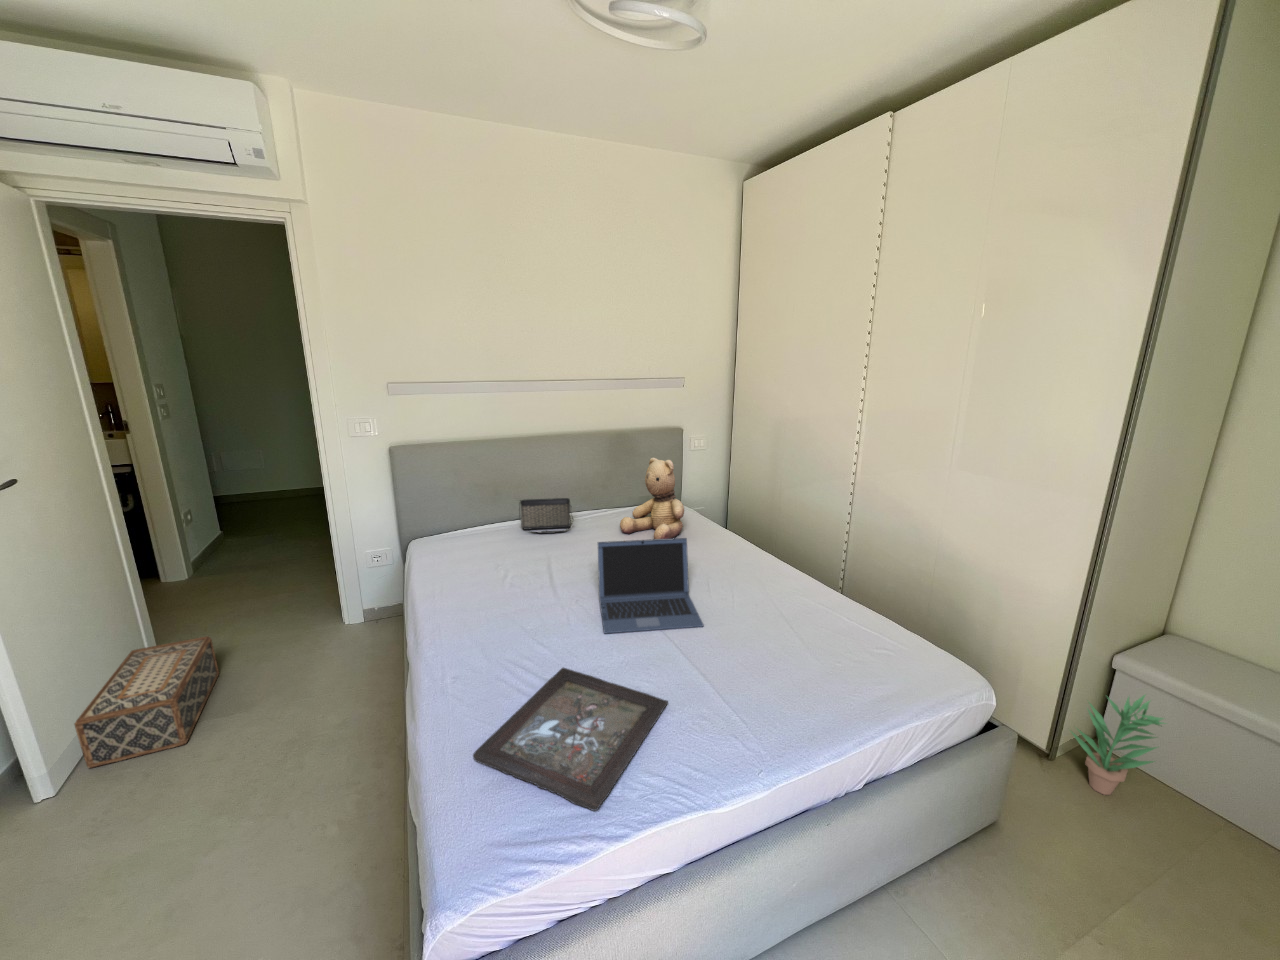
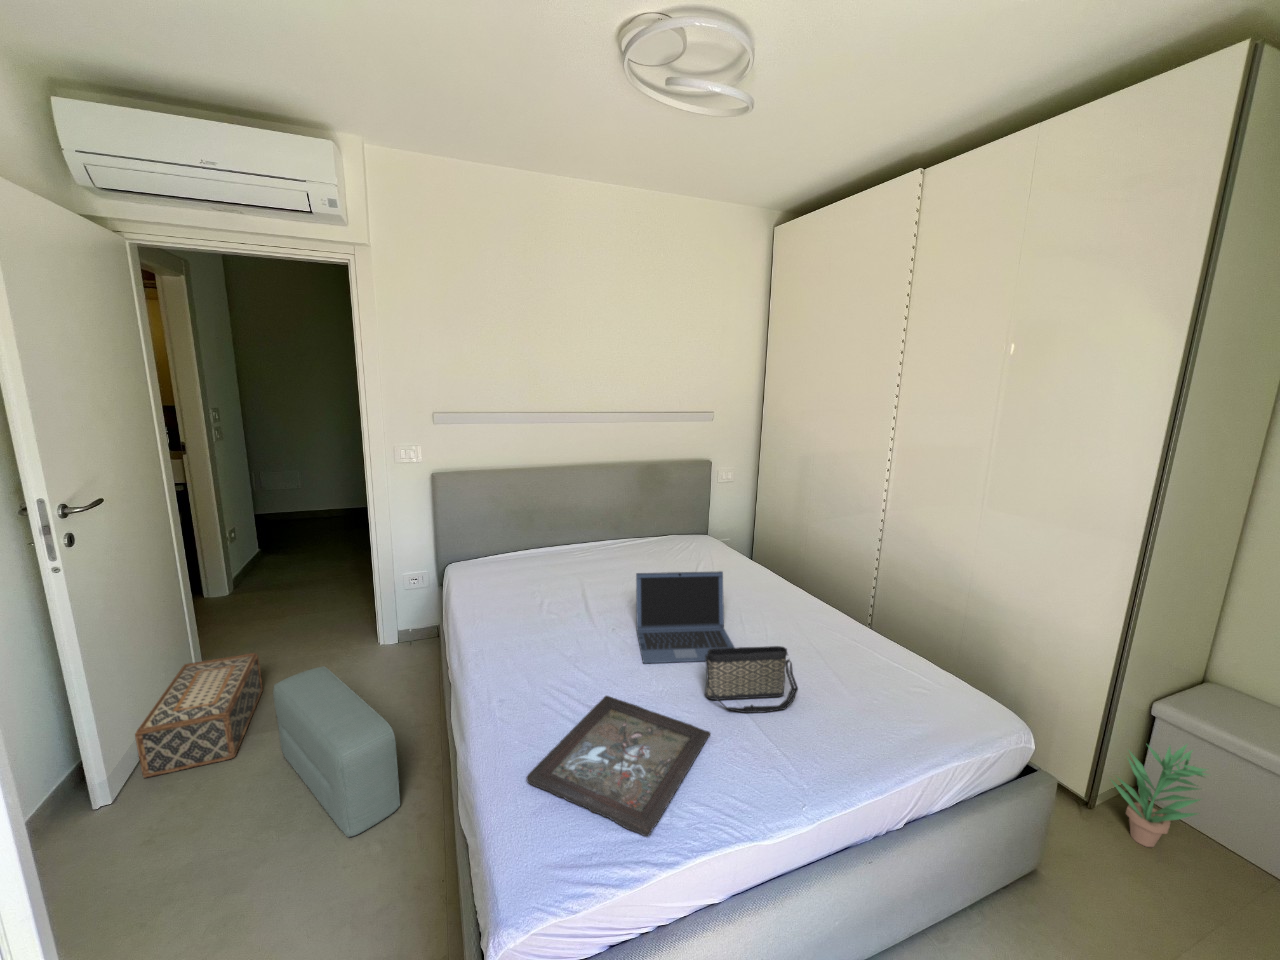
teddy bear: present [620,458,684,539] -> none [652,490,716,575]
handbag: present [520,498,571,534] -> present [705,646,798,713]
pouf: none [222,648,358,820] -> present [273,666,400,837]

